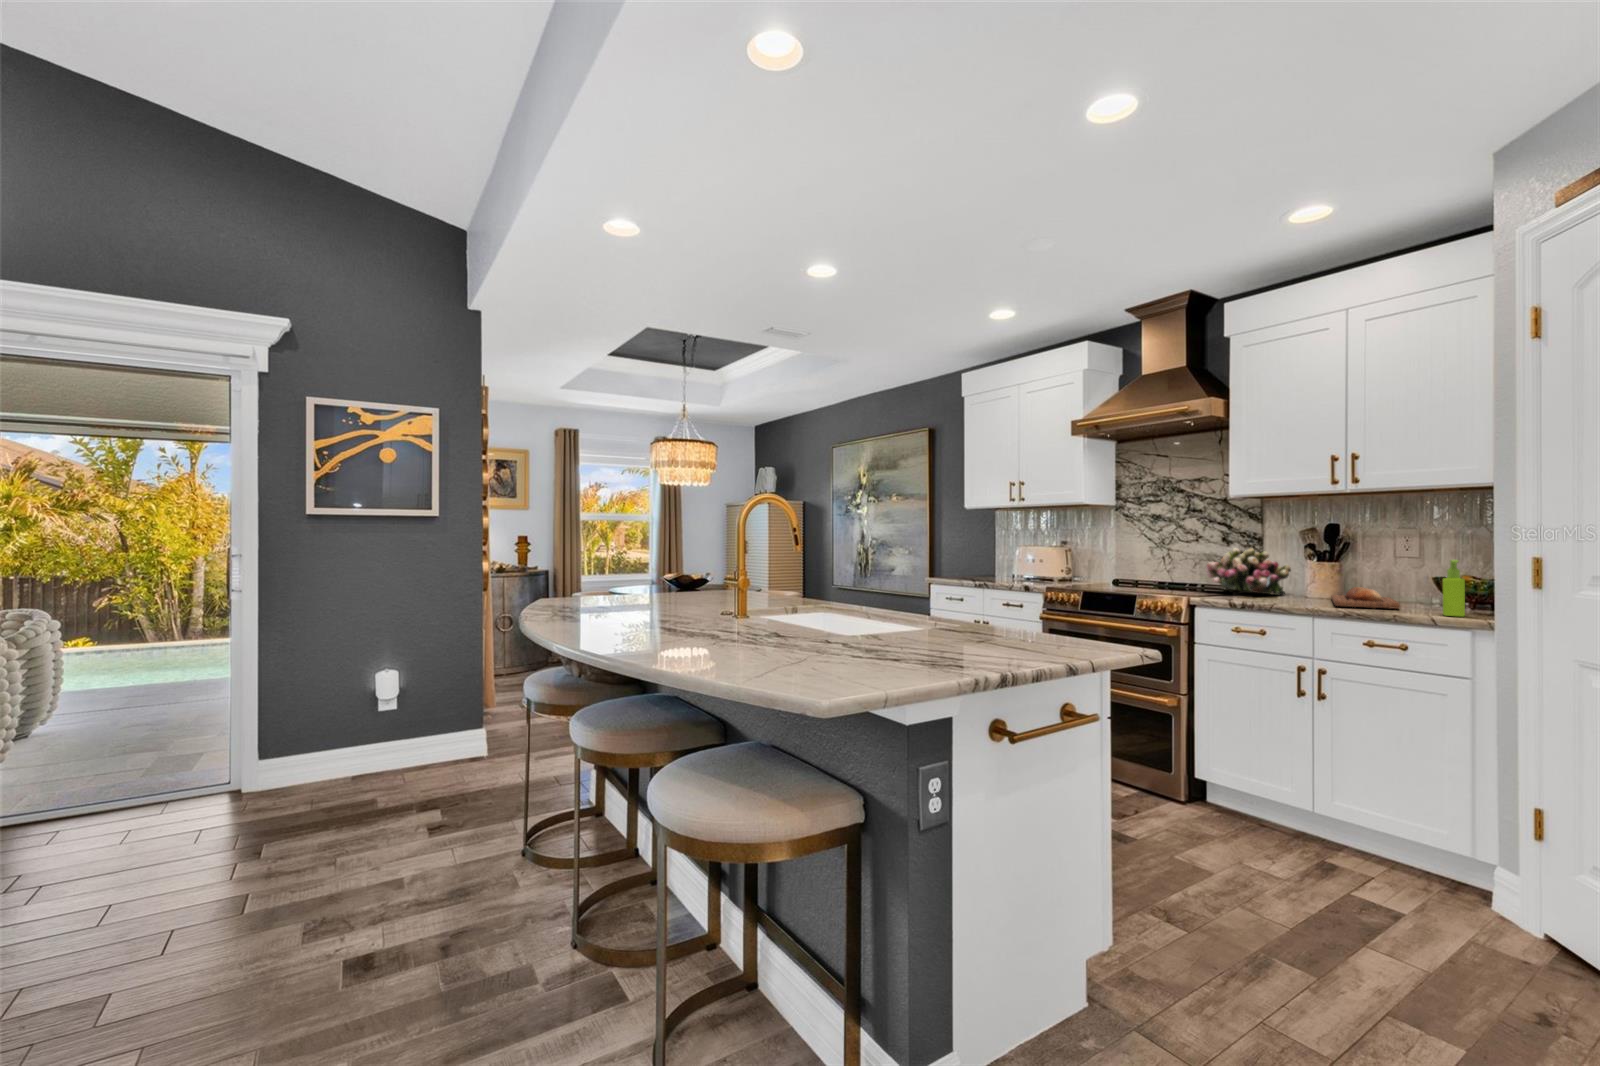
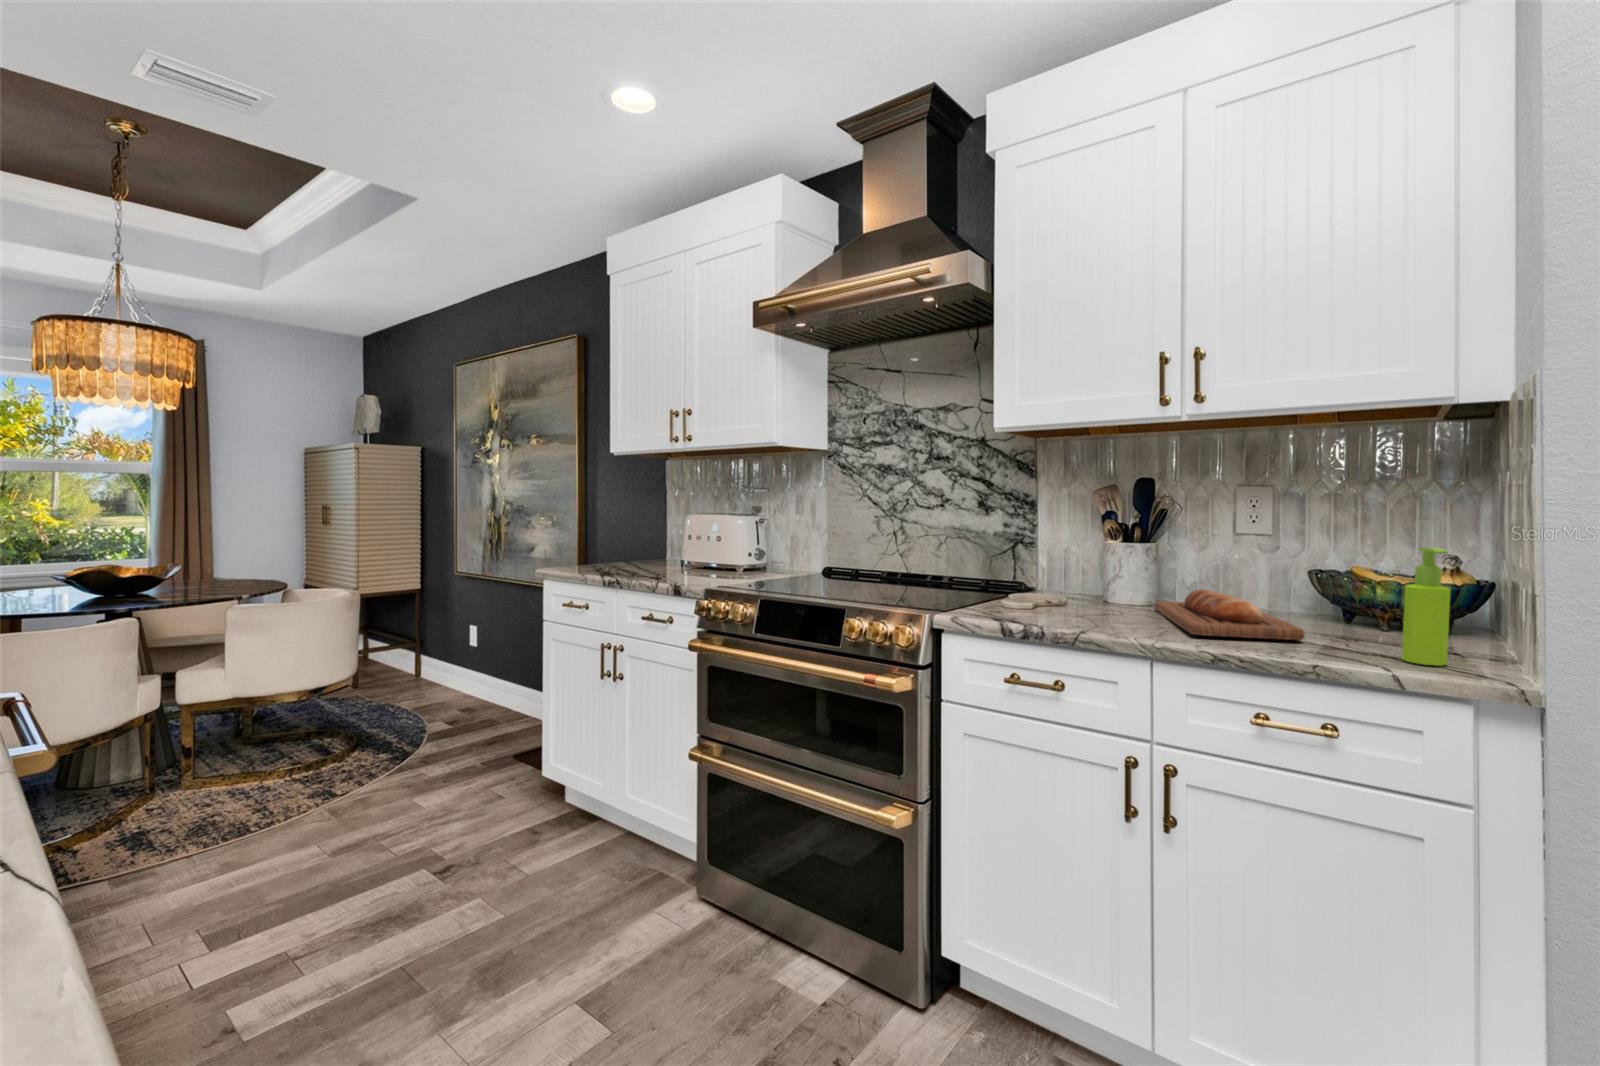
flower arrangement: present [1205,548,1291,595] -> none [956,518,1087,601]

